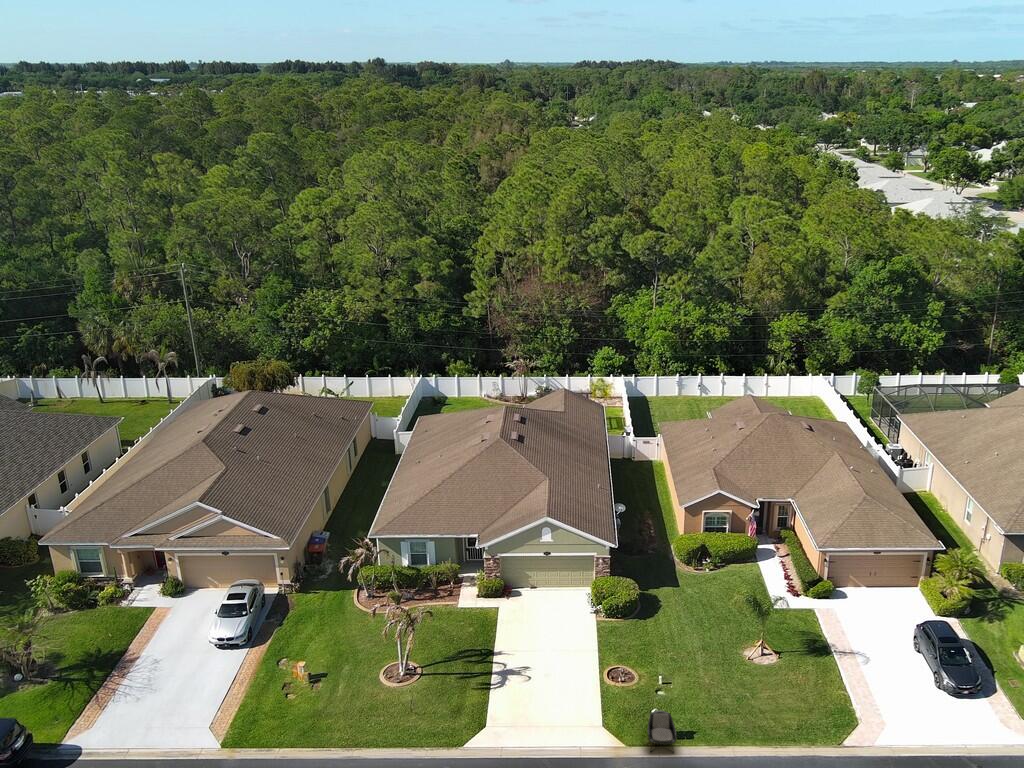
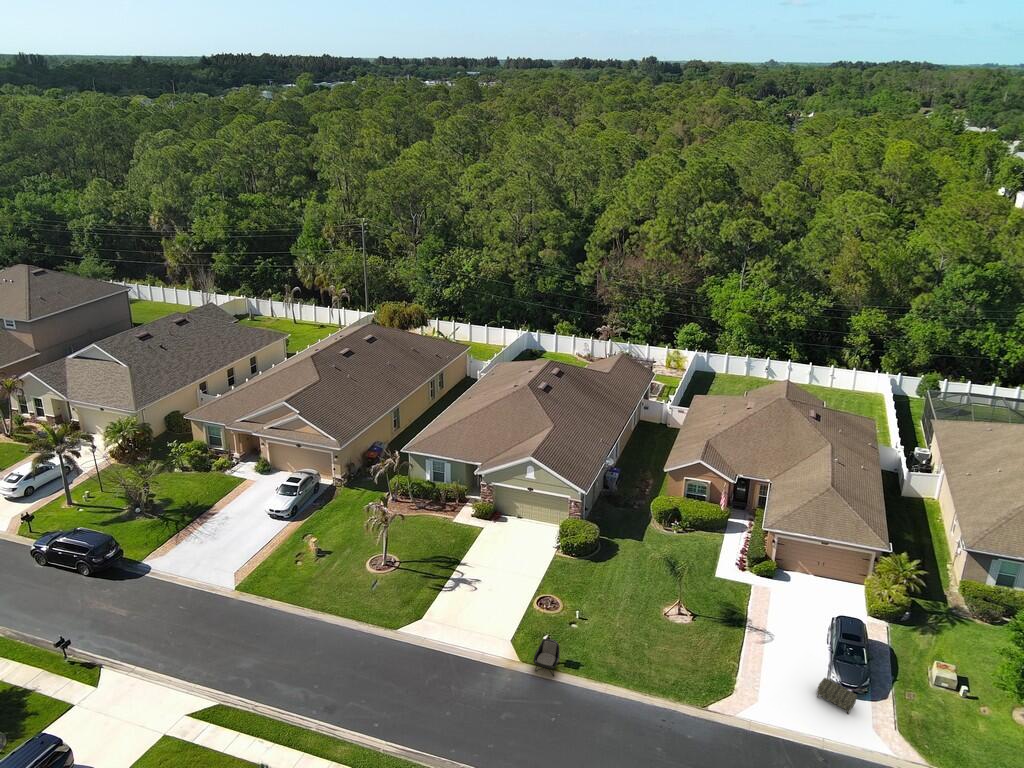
bench: none [937,684,977,716] -> present [817,678,857,714]

